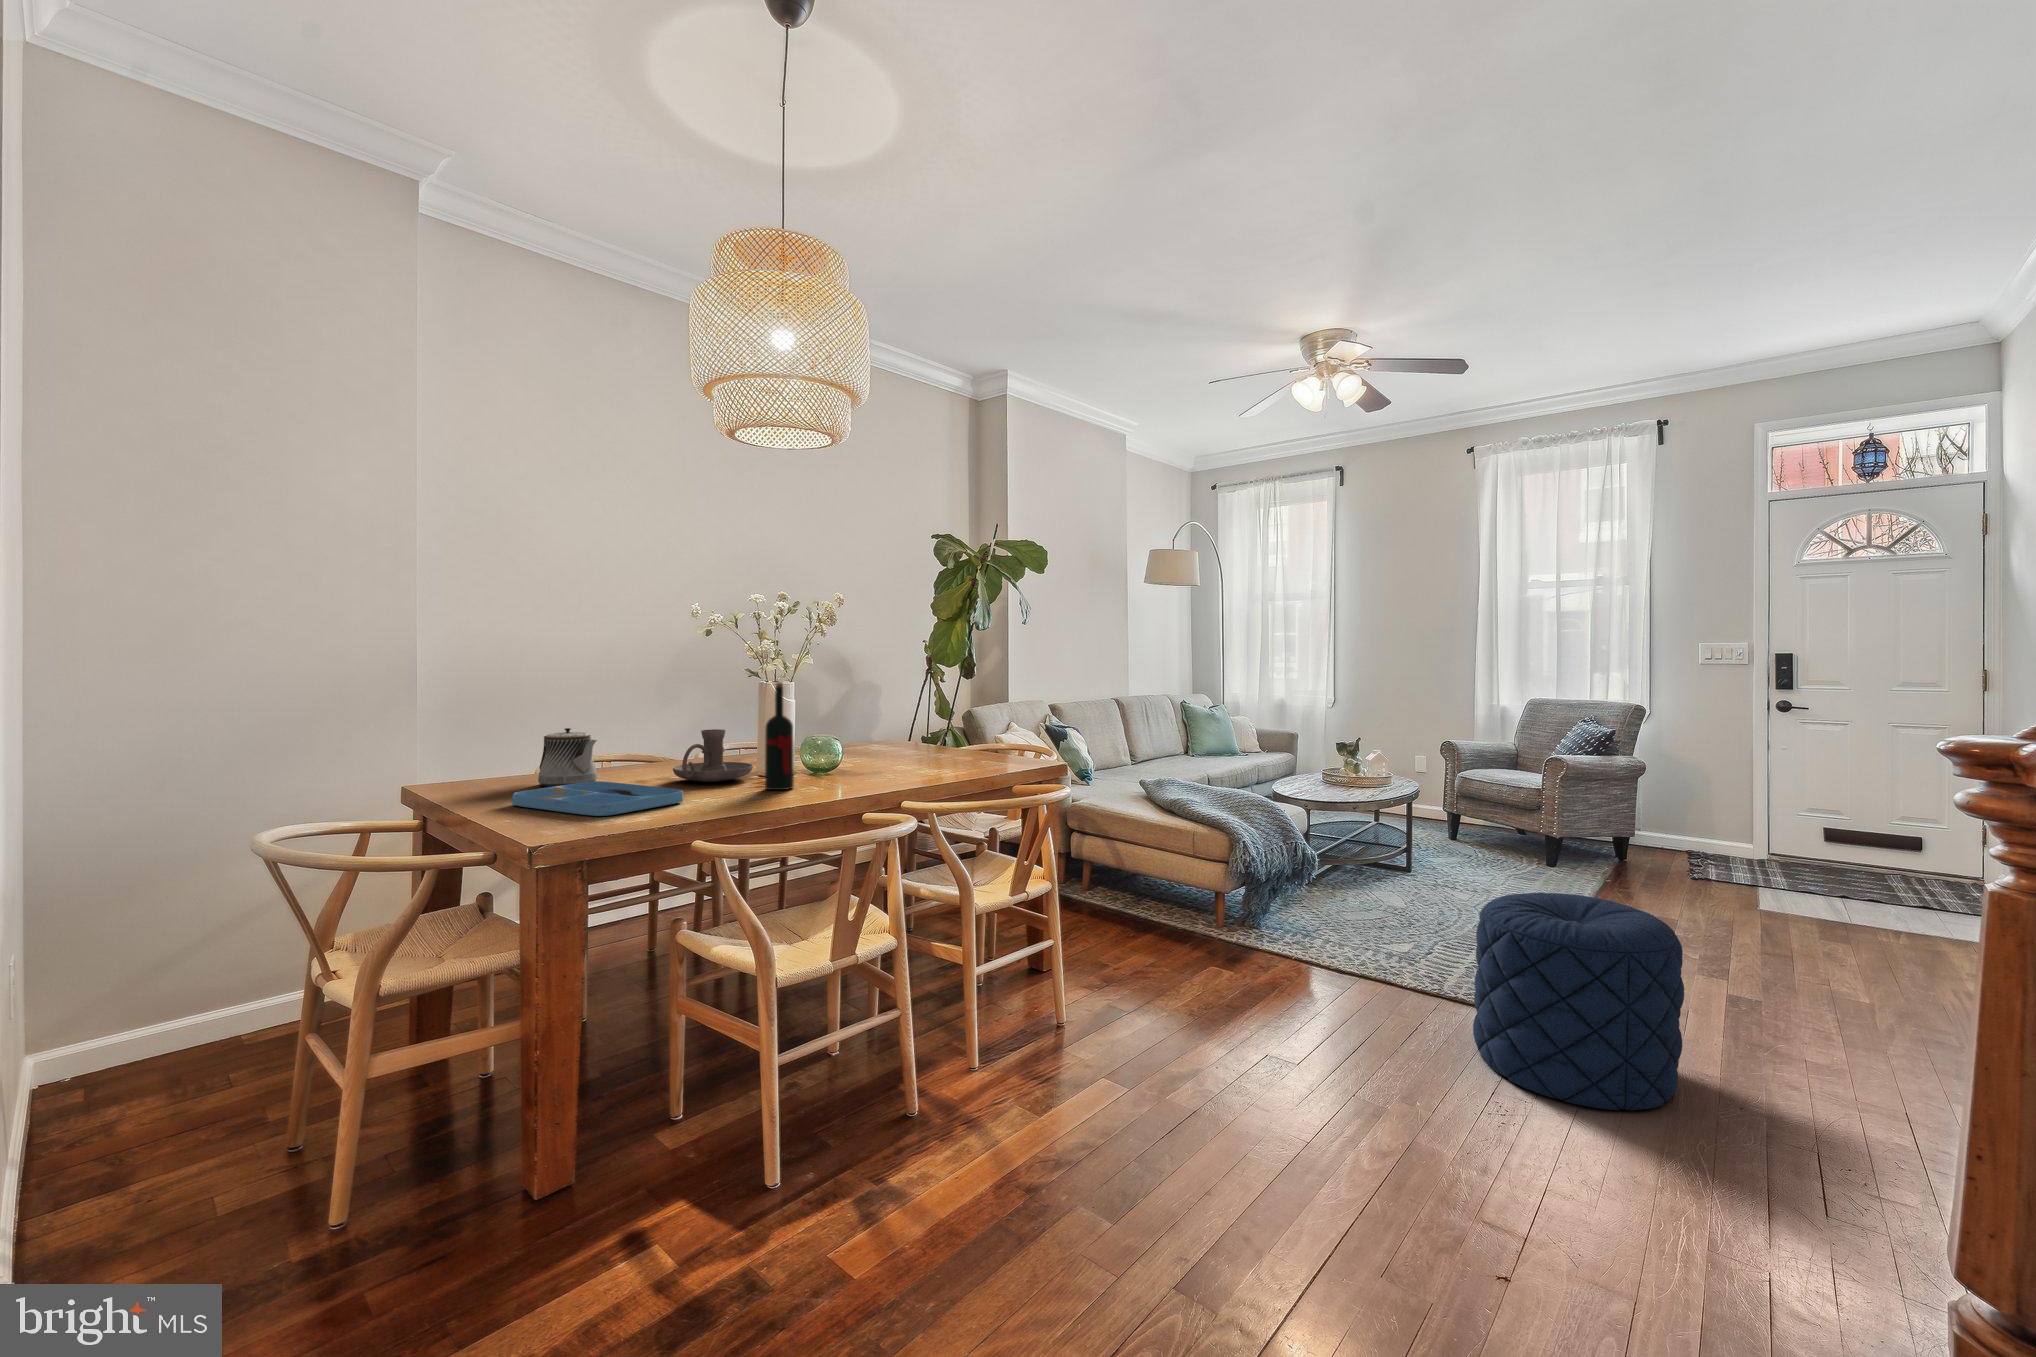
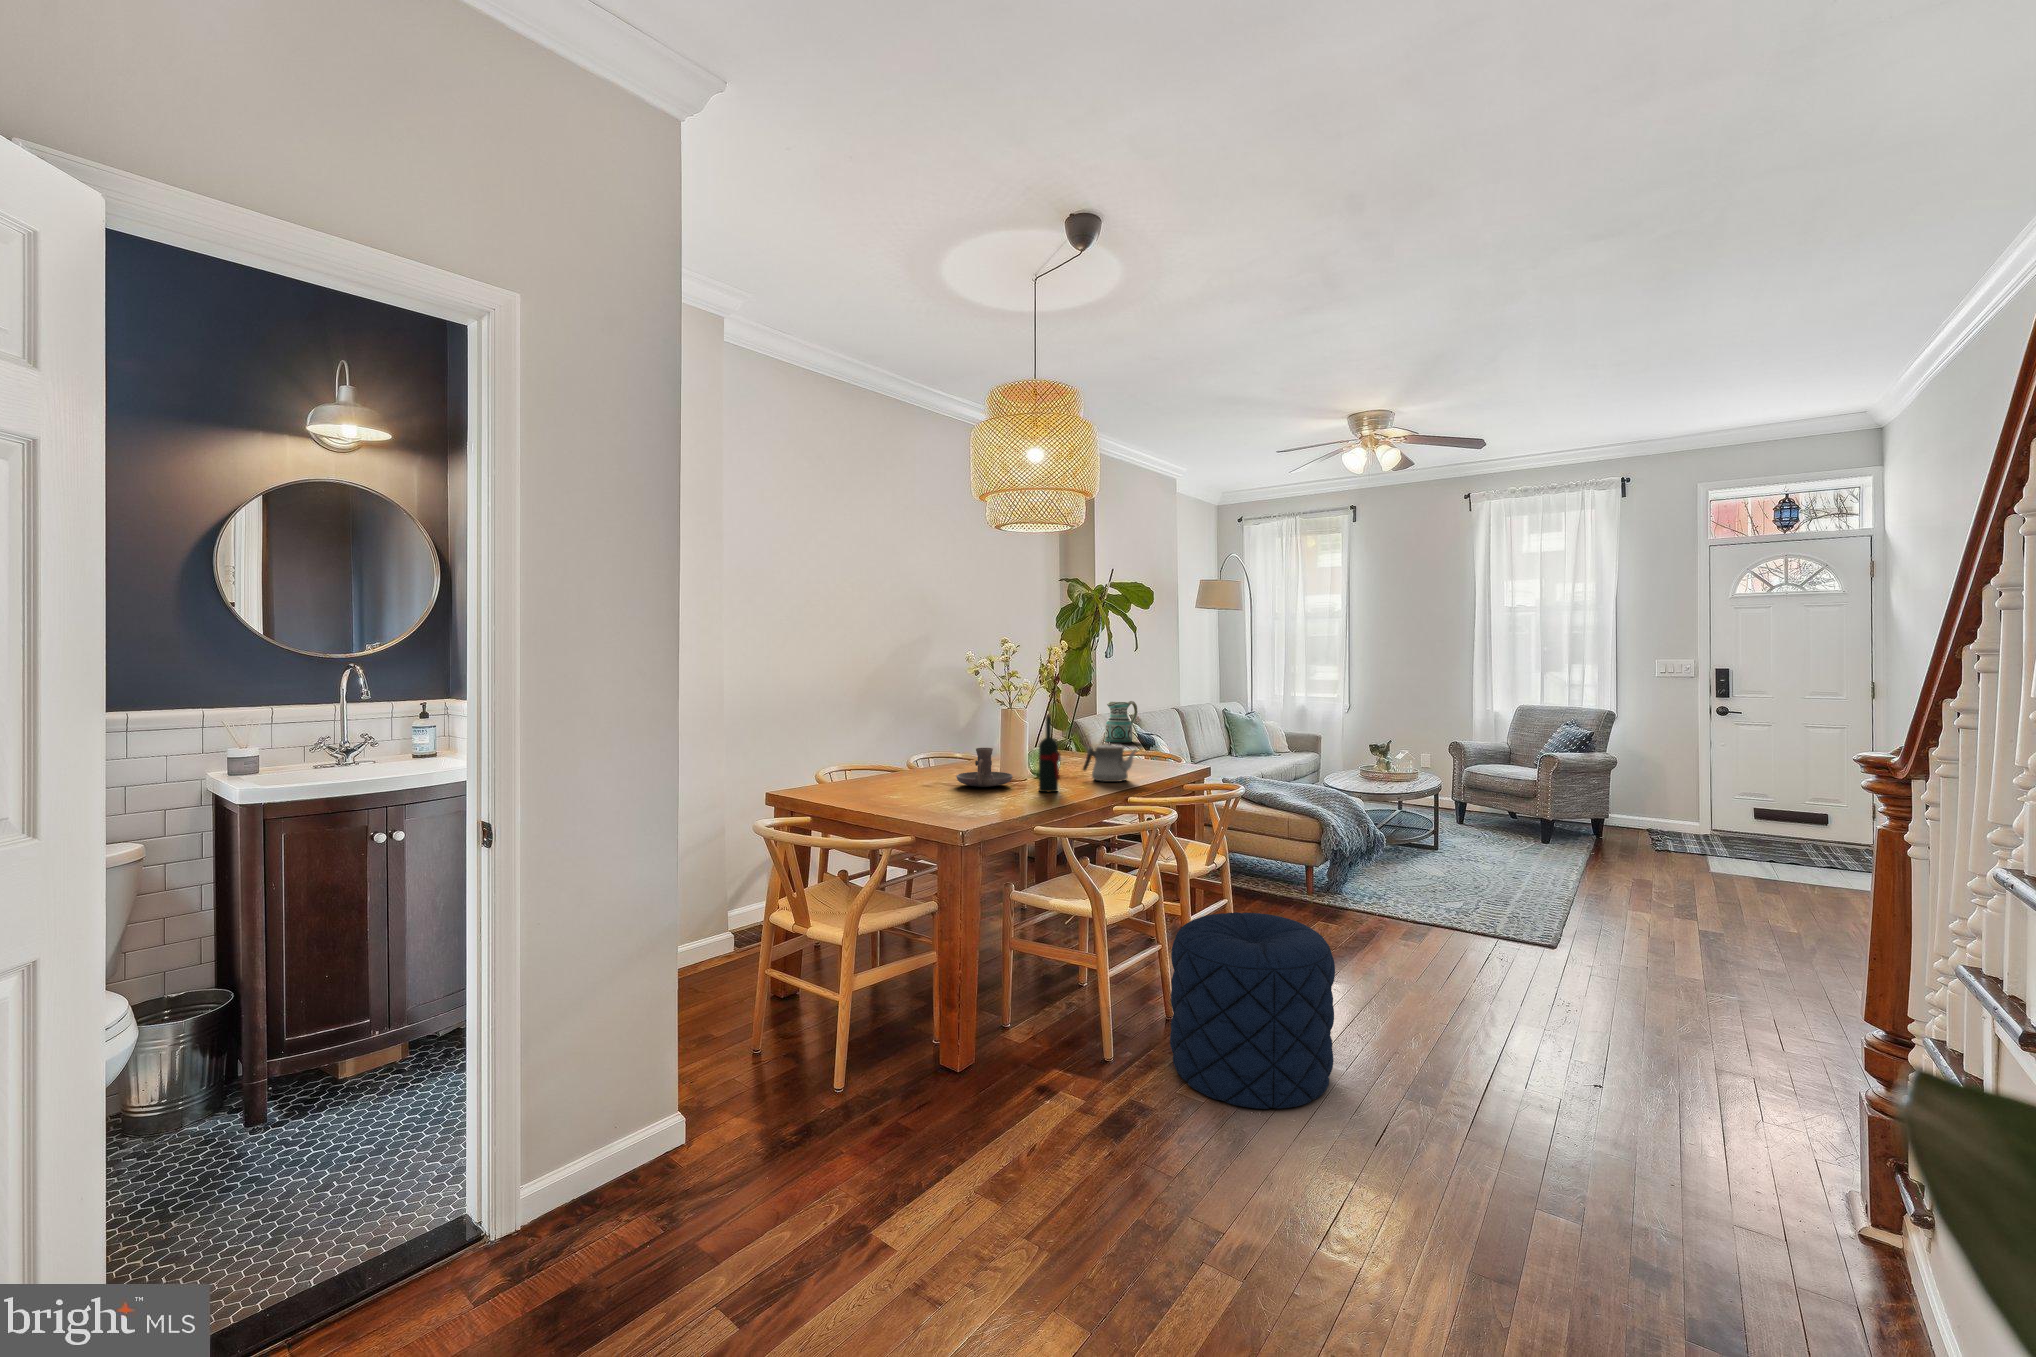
ceramic pitcher: none [996,684,1038,734] -> present [1105,701,1138,743]
teapot: present [538,728,597,787] -> present [1083,742,1137,782]
tray: present [512,781,683,816] -> none [893,788,1008,812]
pouf: present [1473,893,1684,1110] -> present [1170,912,1335,1109]

